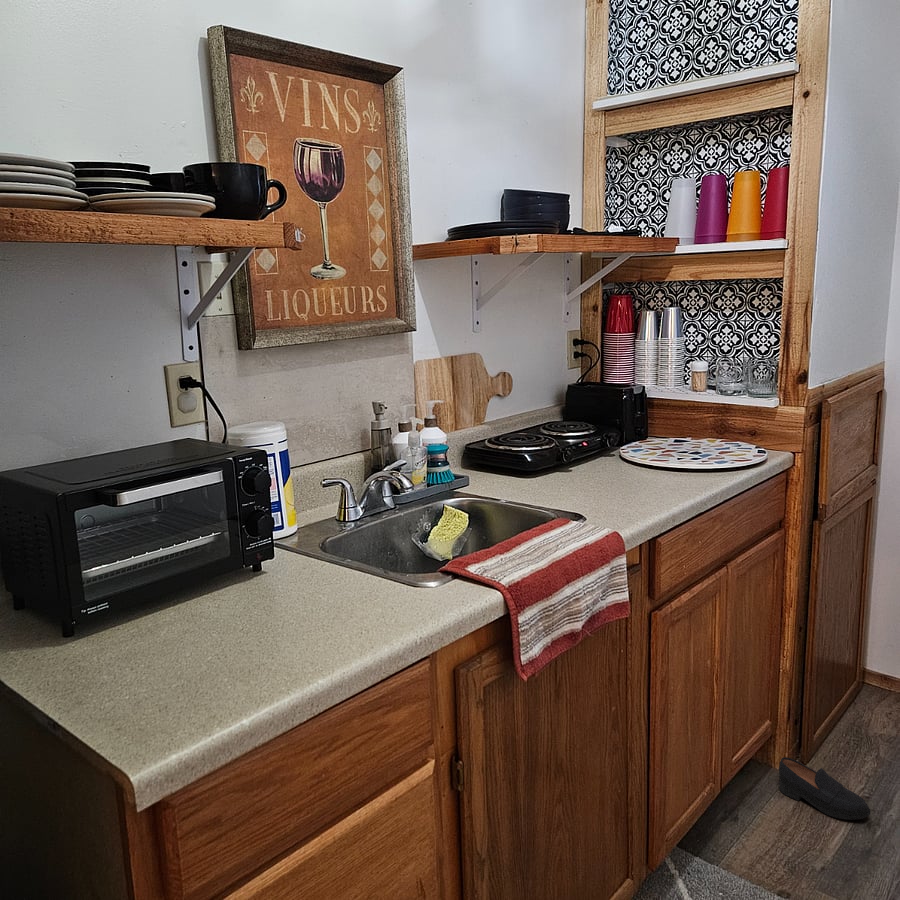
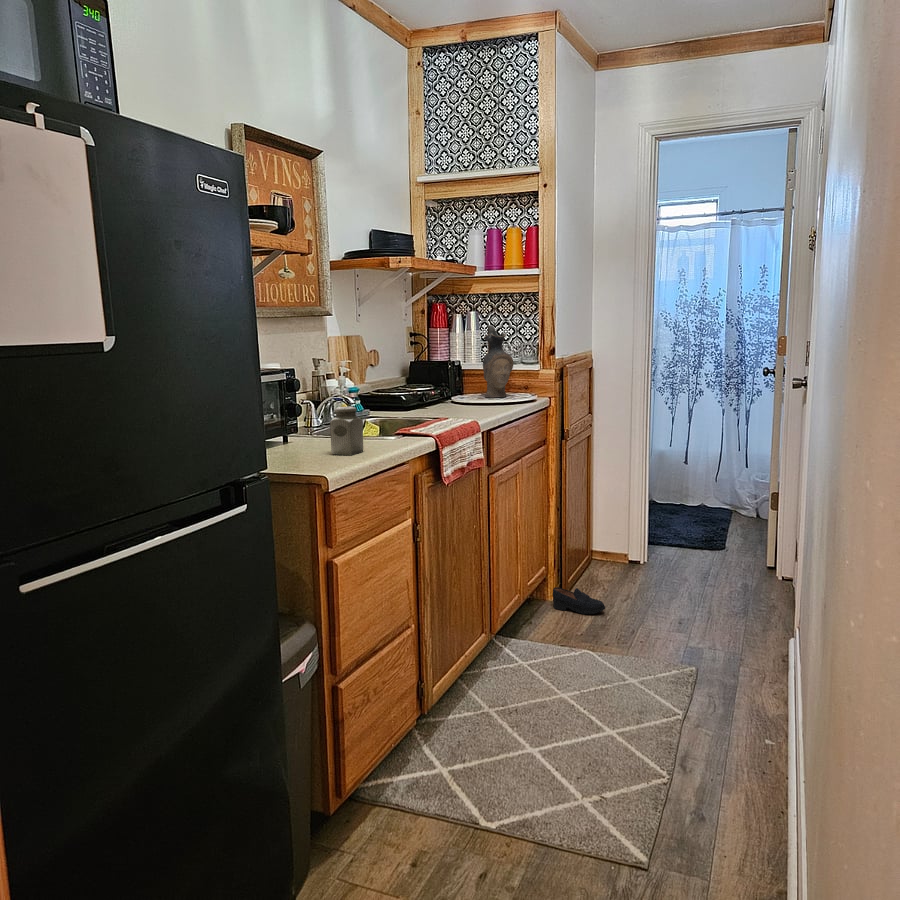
ceramic pitcher: none [680,333,730,451] -> present [483,325,514,398]
salt shaker: none [255,551,324,656] -> present [330,406,363,455]

